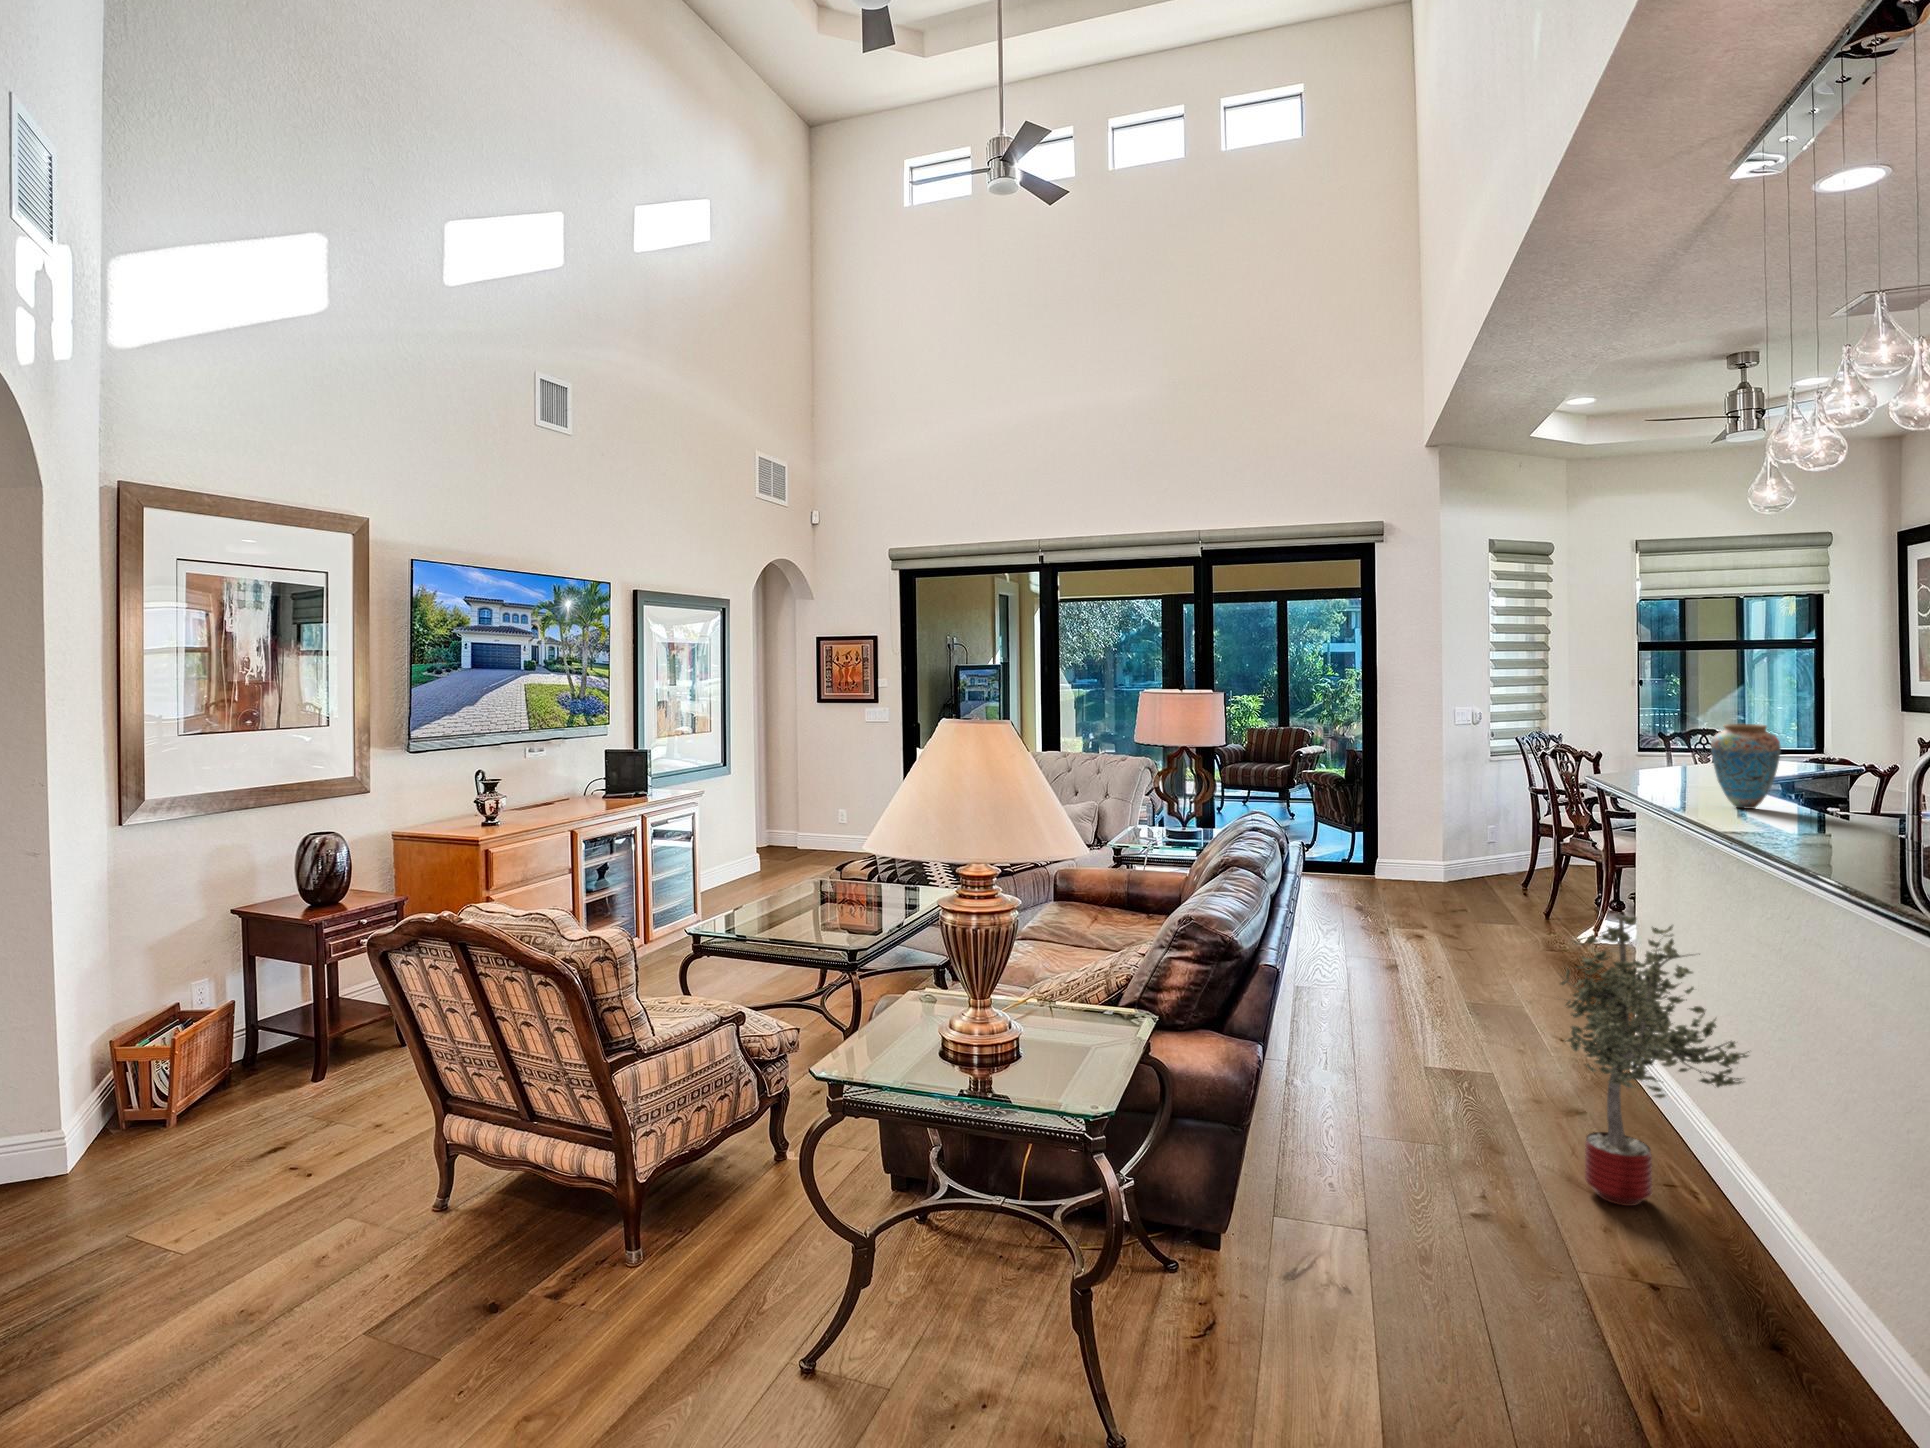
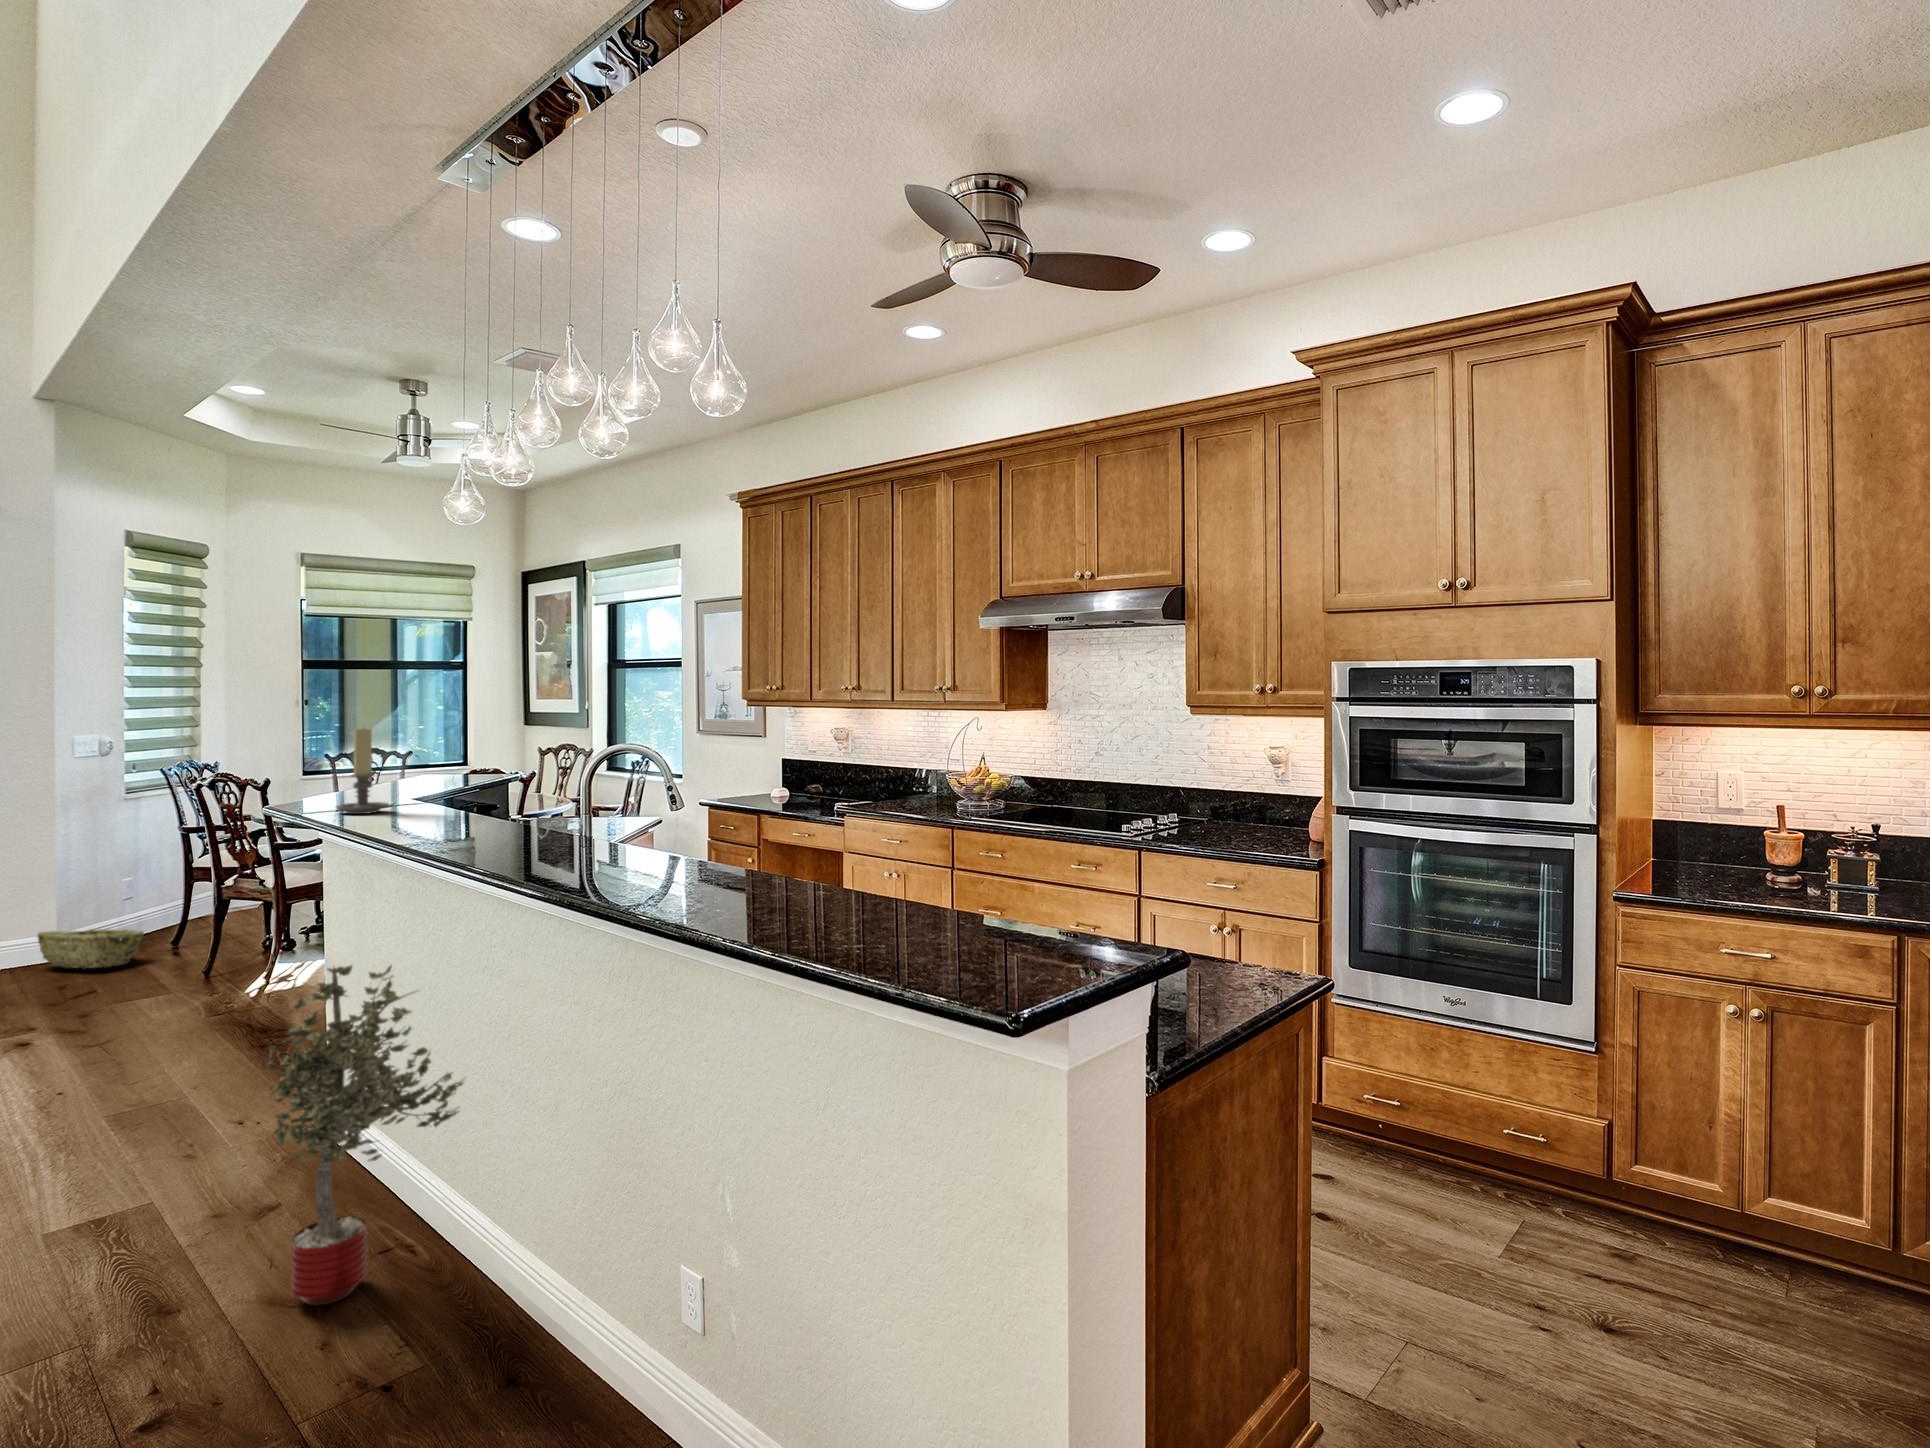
candle holder: none [1641,707,1693,788] -> present [336,728,389,814]
vase: present [1711,724,1781,809] -> none [415,741,478,827]
woven basket: none [1430,856,1502,894] -> present [37,929,144,968]

